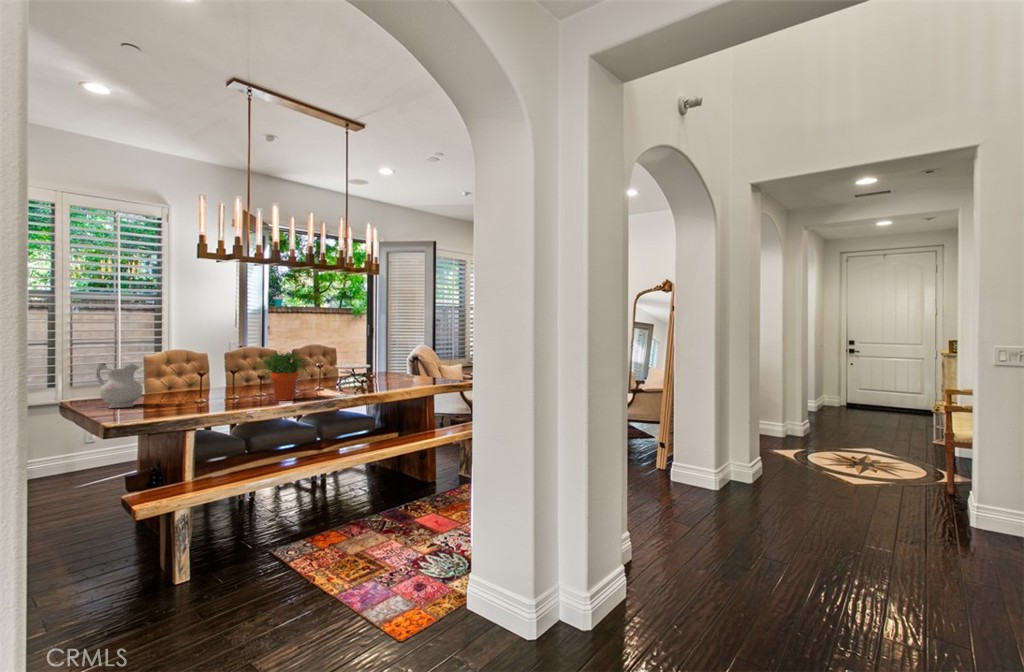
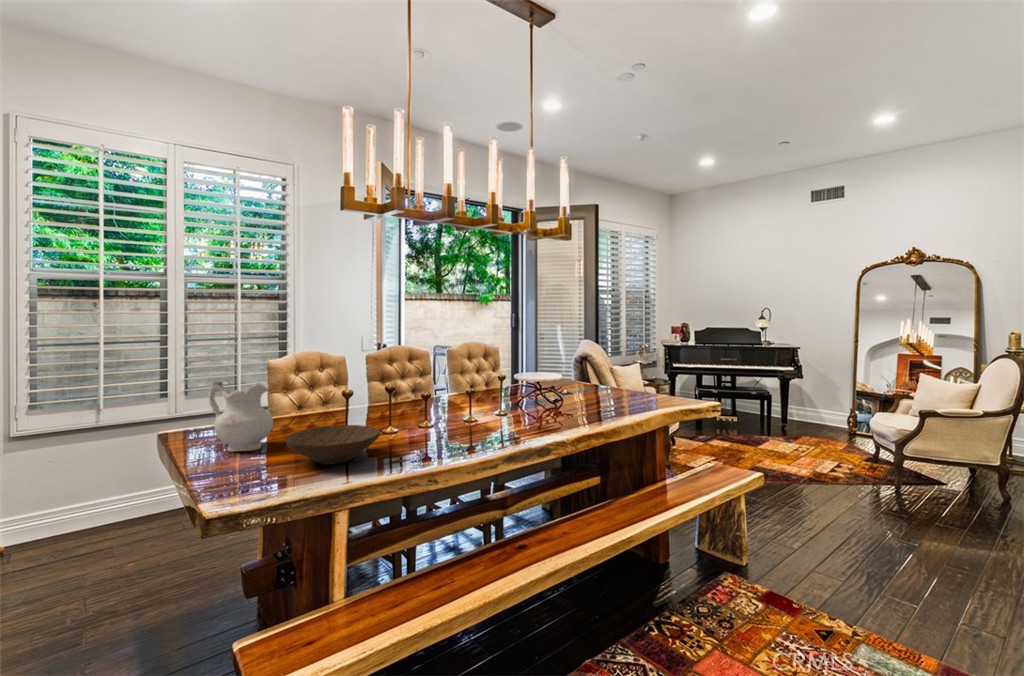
potted plant: present [258,352,310,401] -> none [428,363,517,442]
wooden bowl: none [150,390,215,411] -> present [286,425,380,465]

